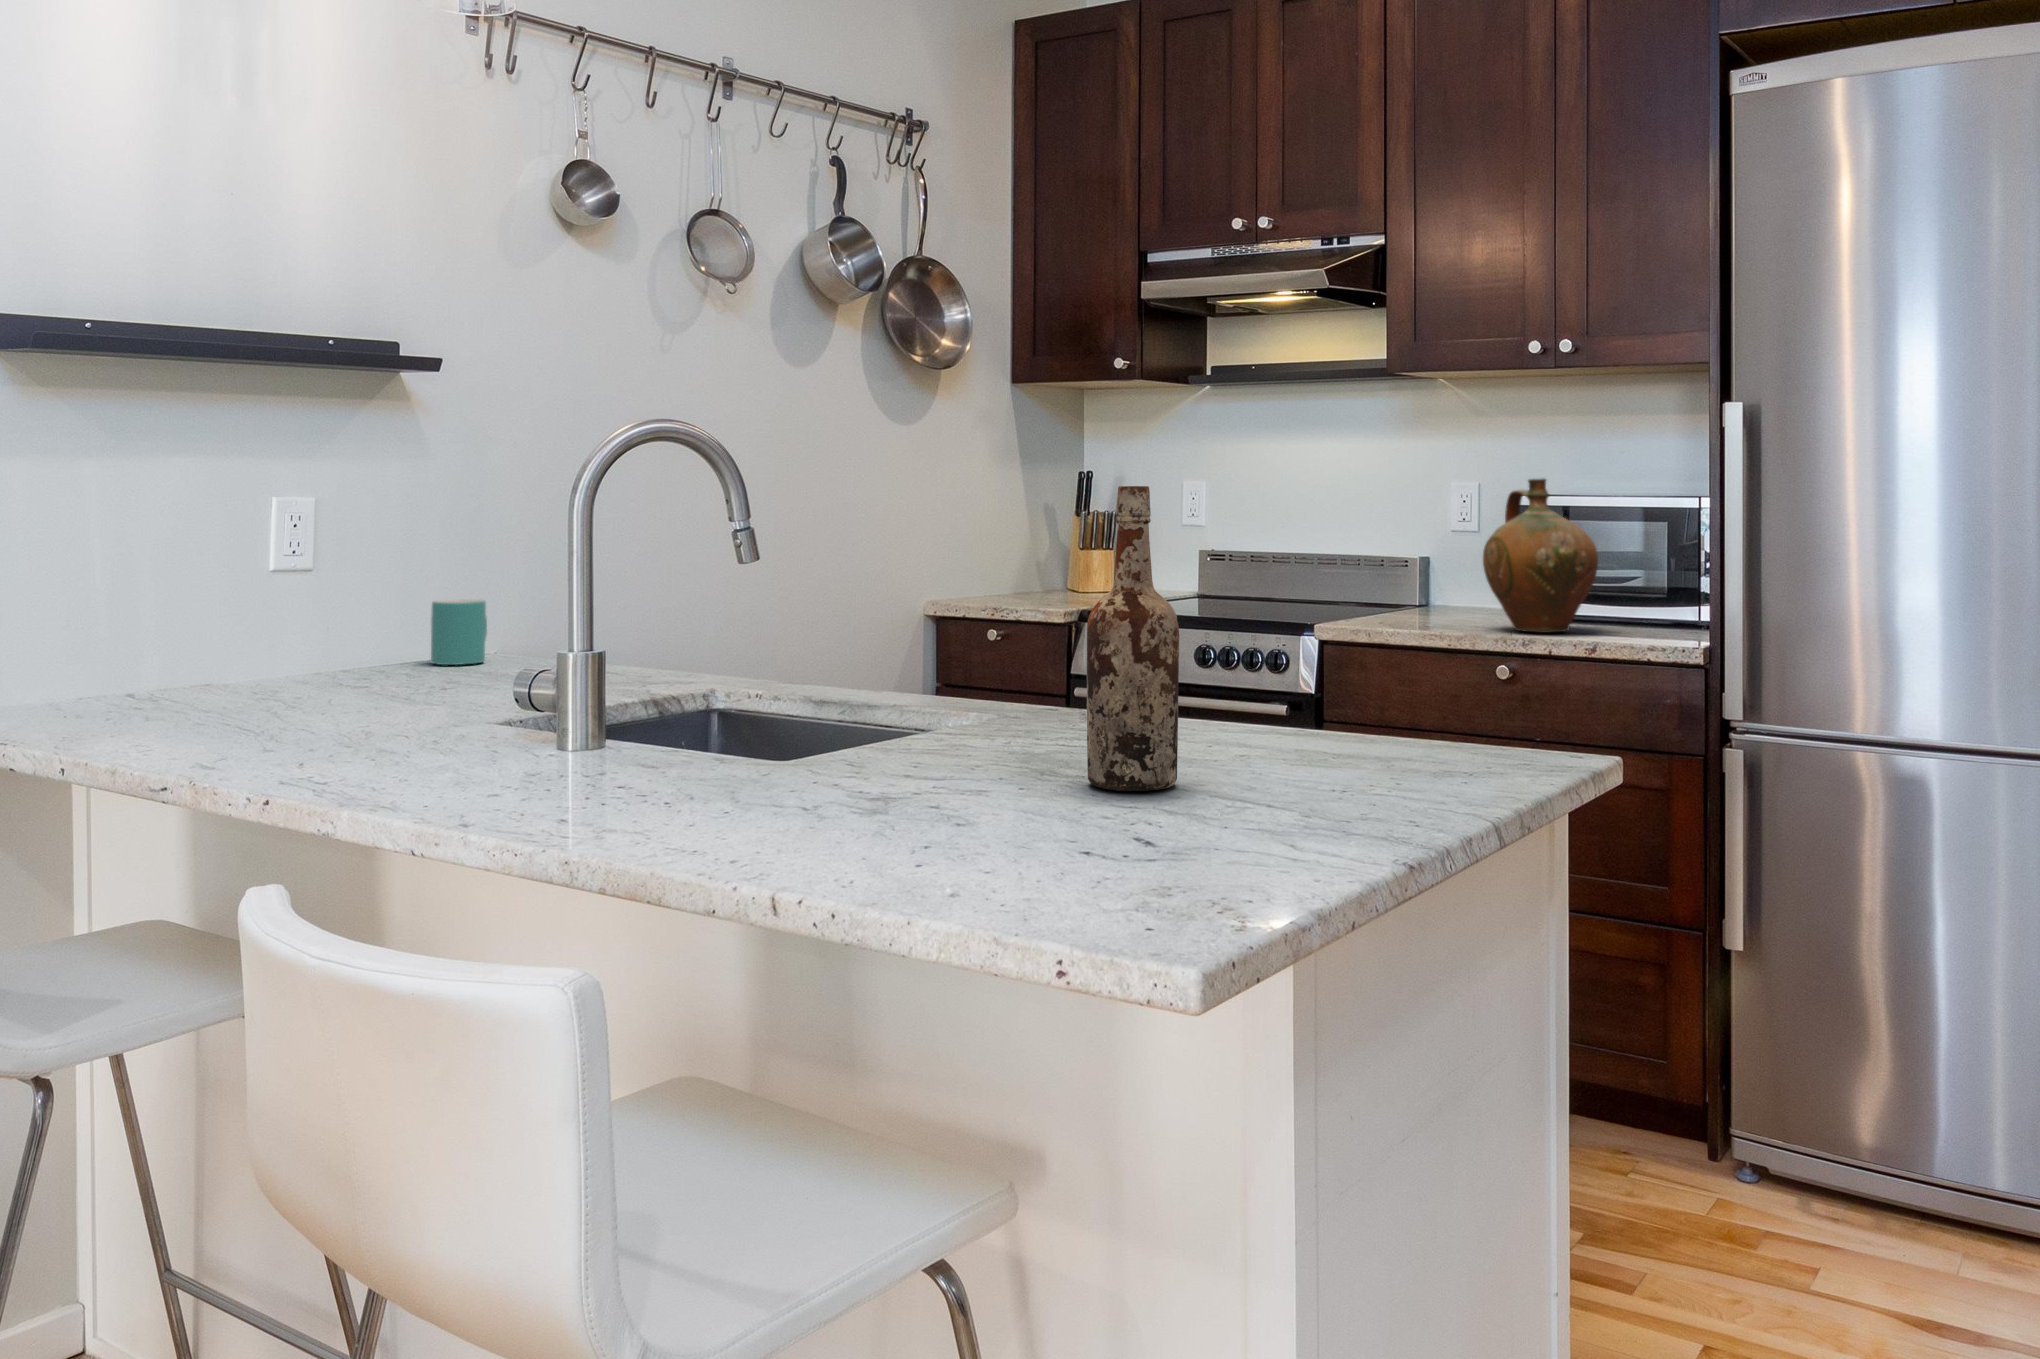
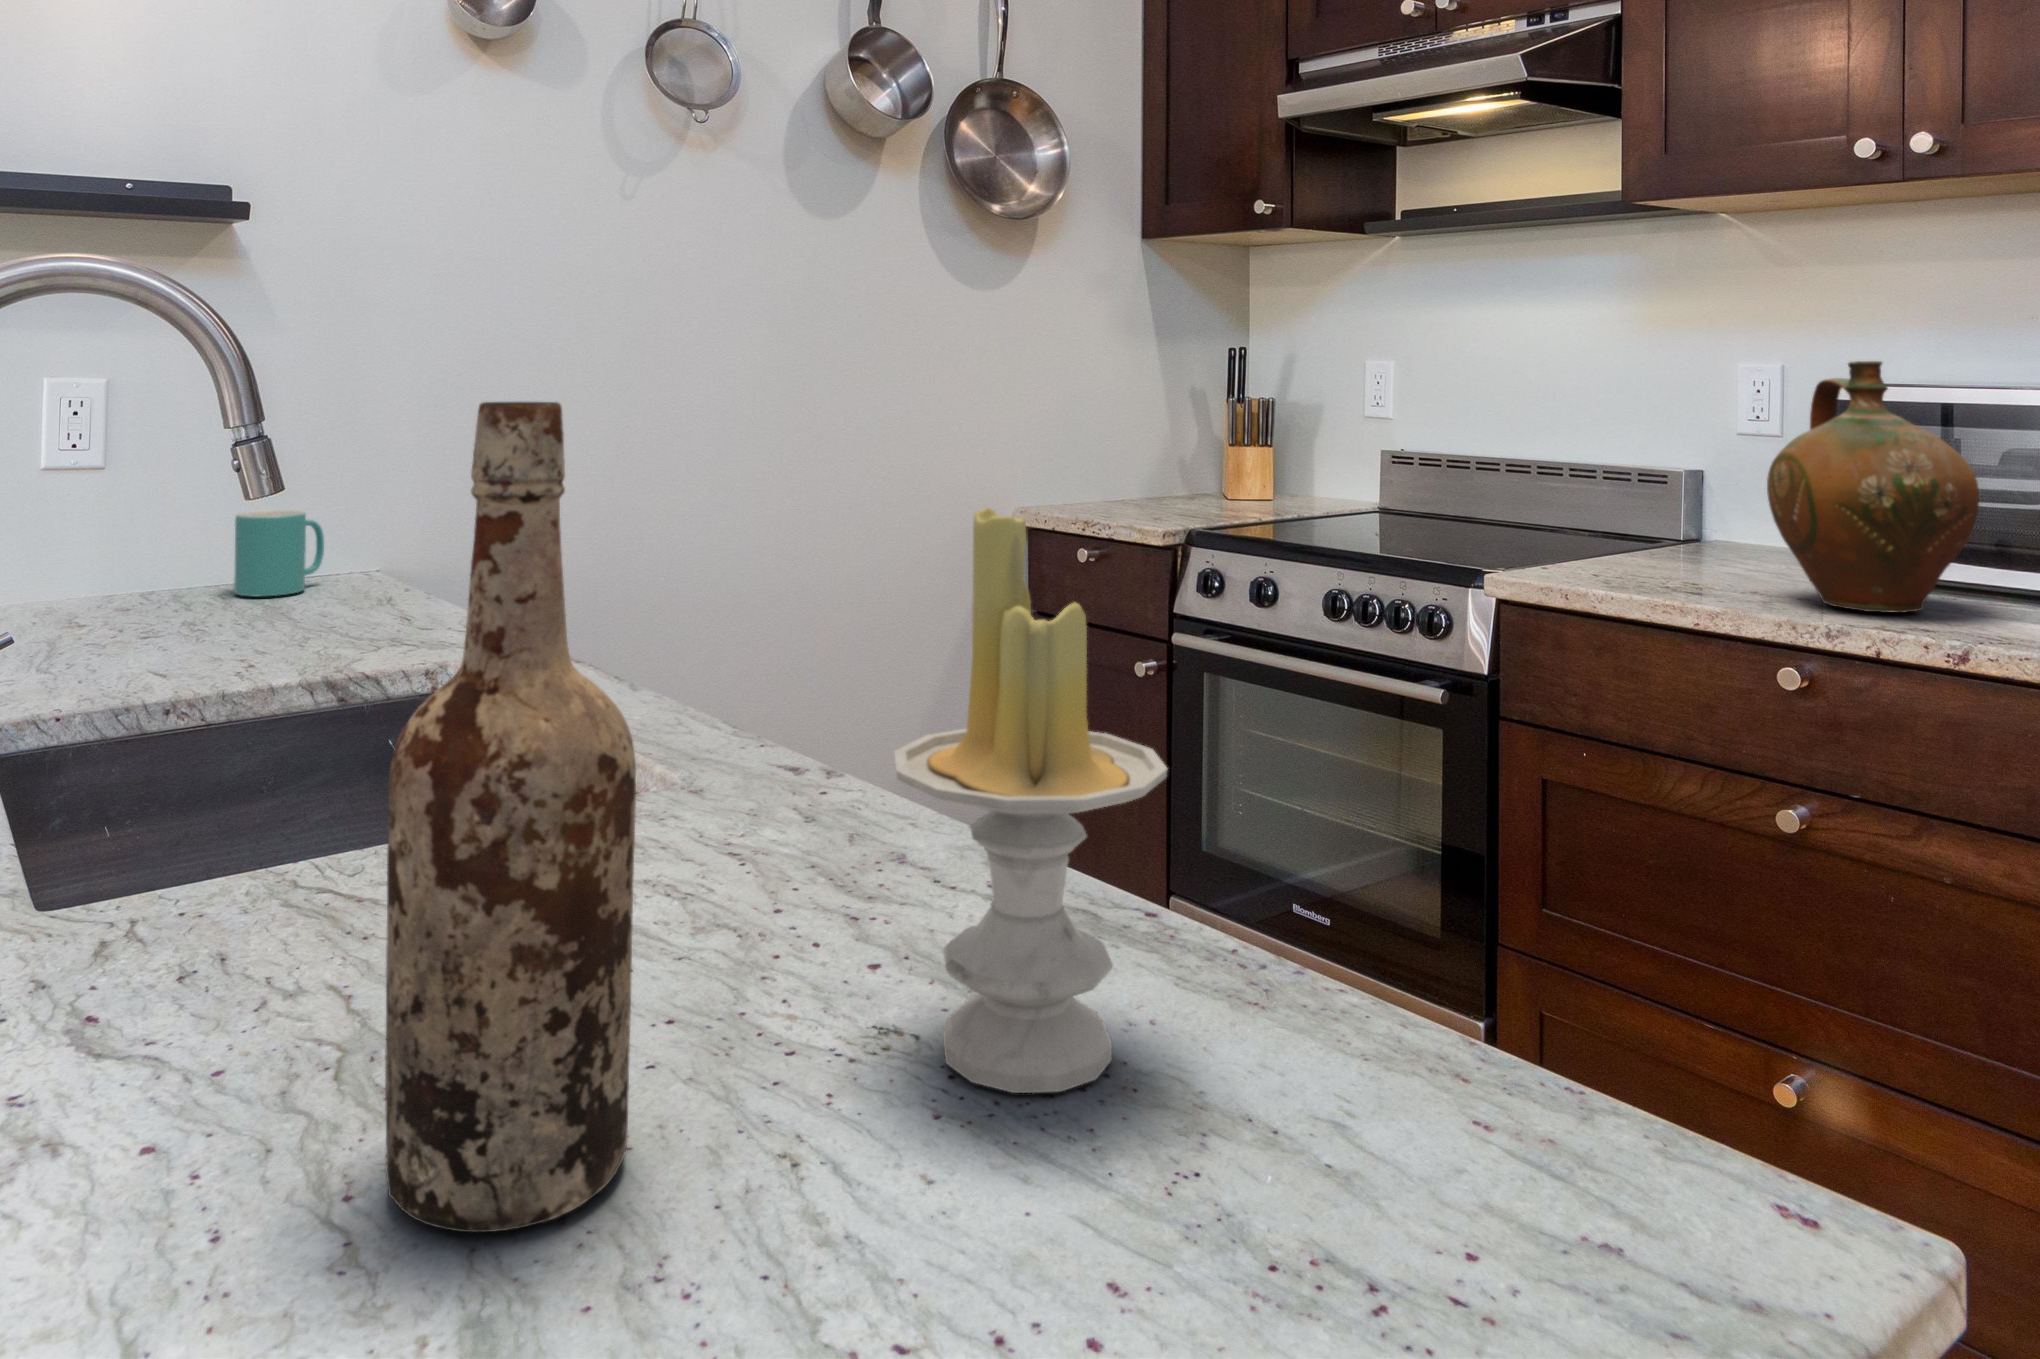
candle: none [1222,533,1334,763] -> present [895,507,1167,1093]

